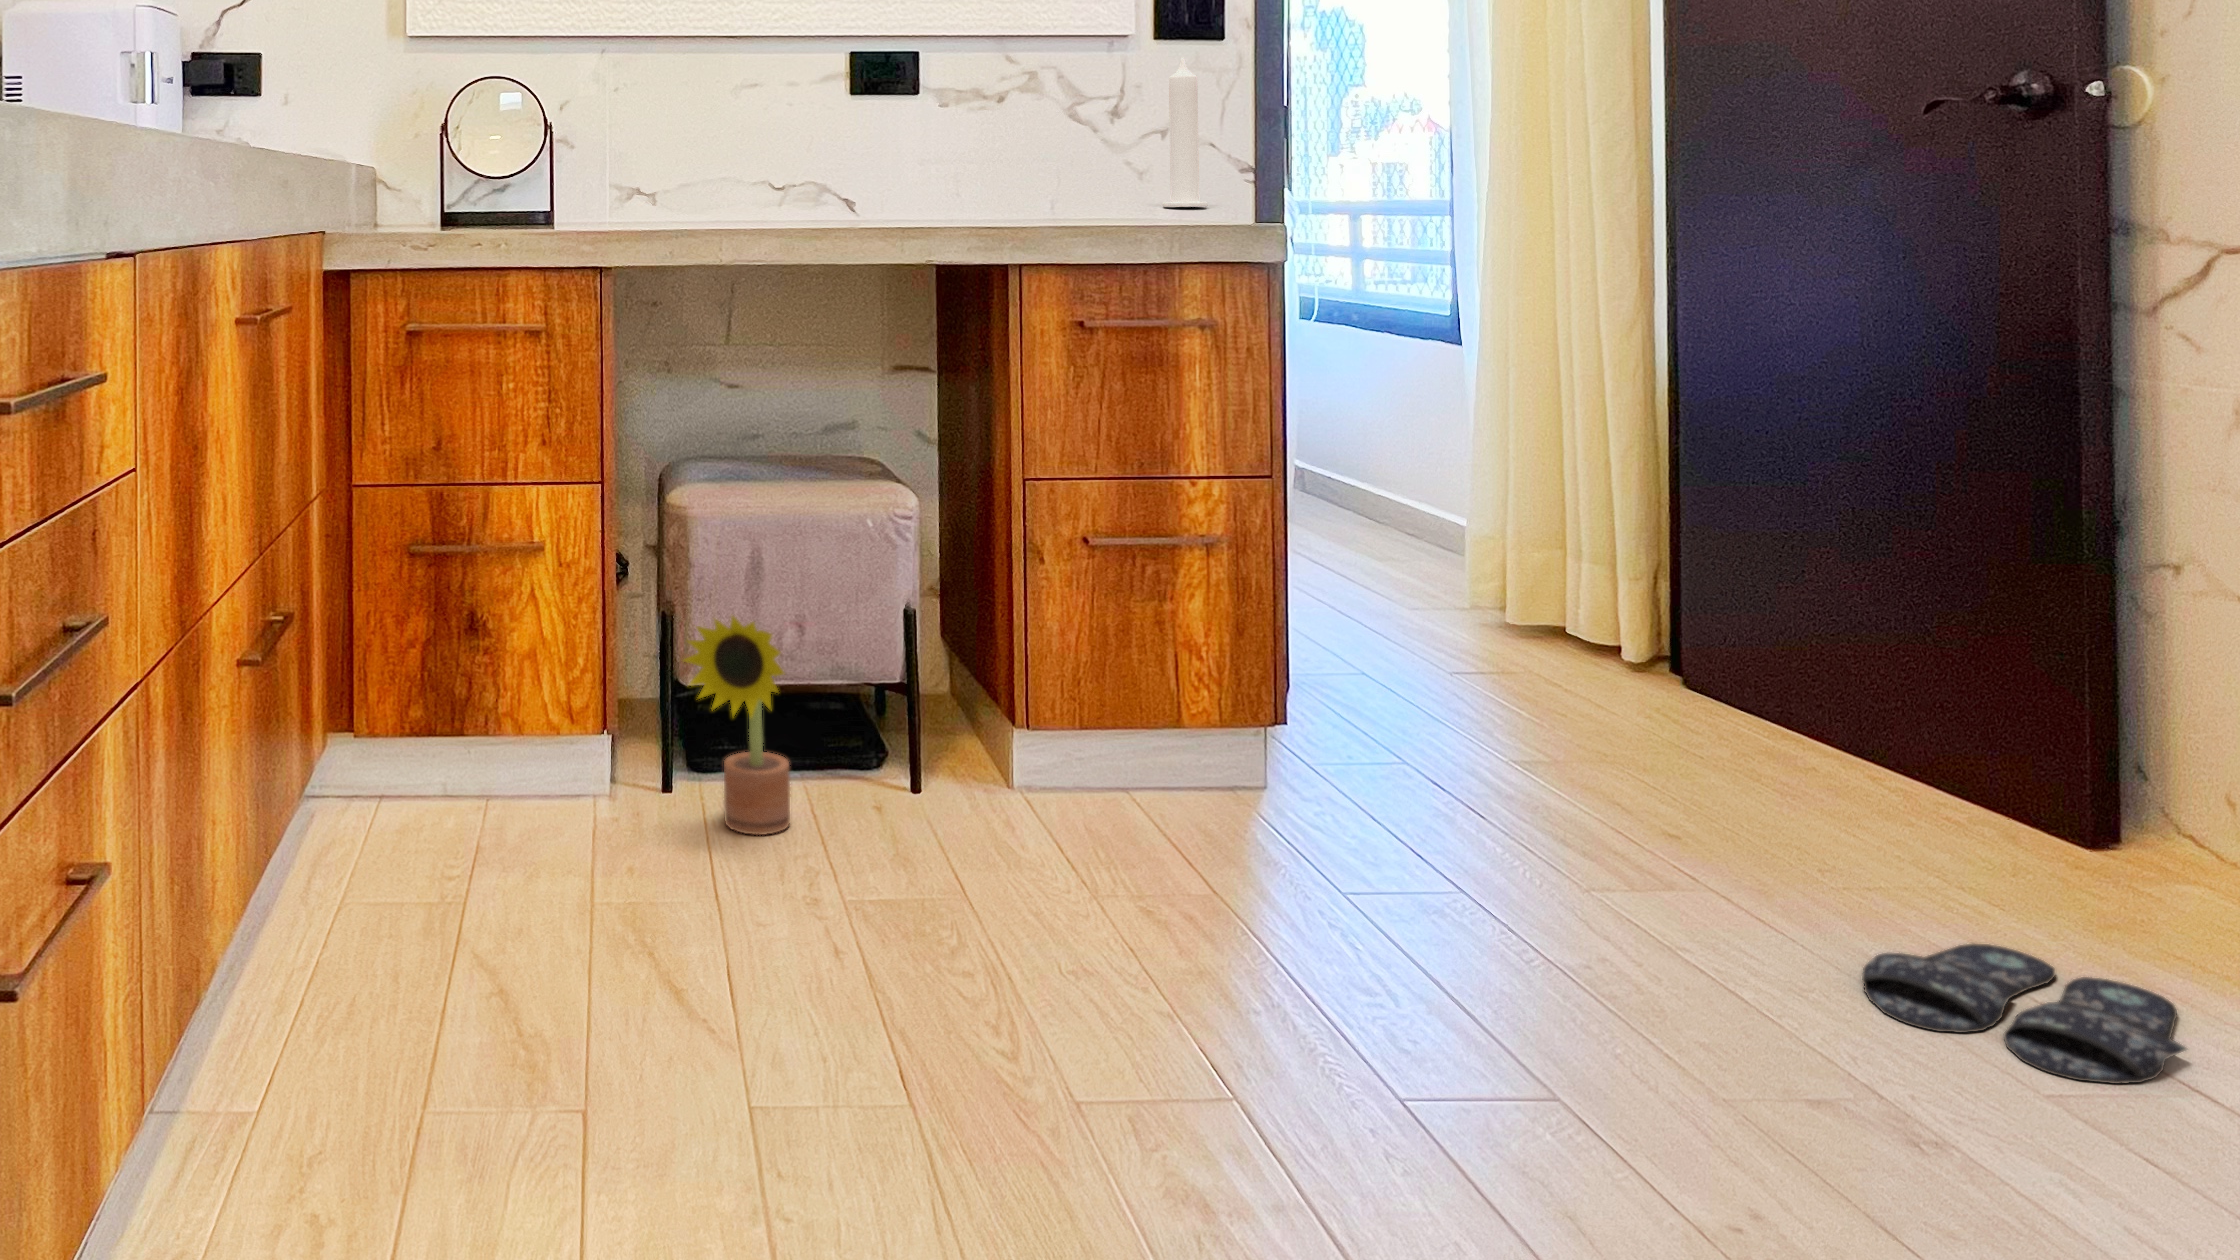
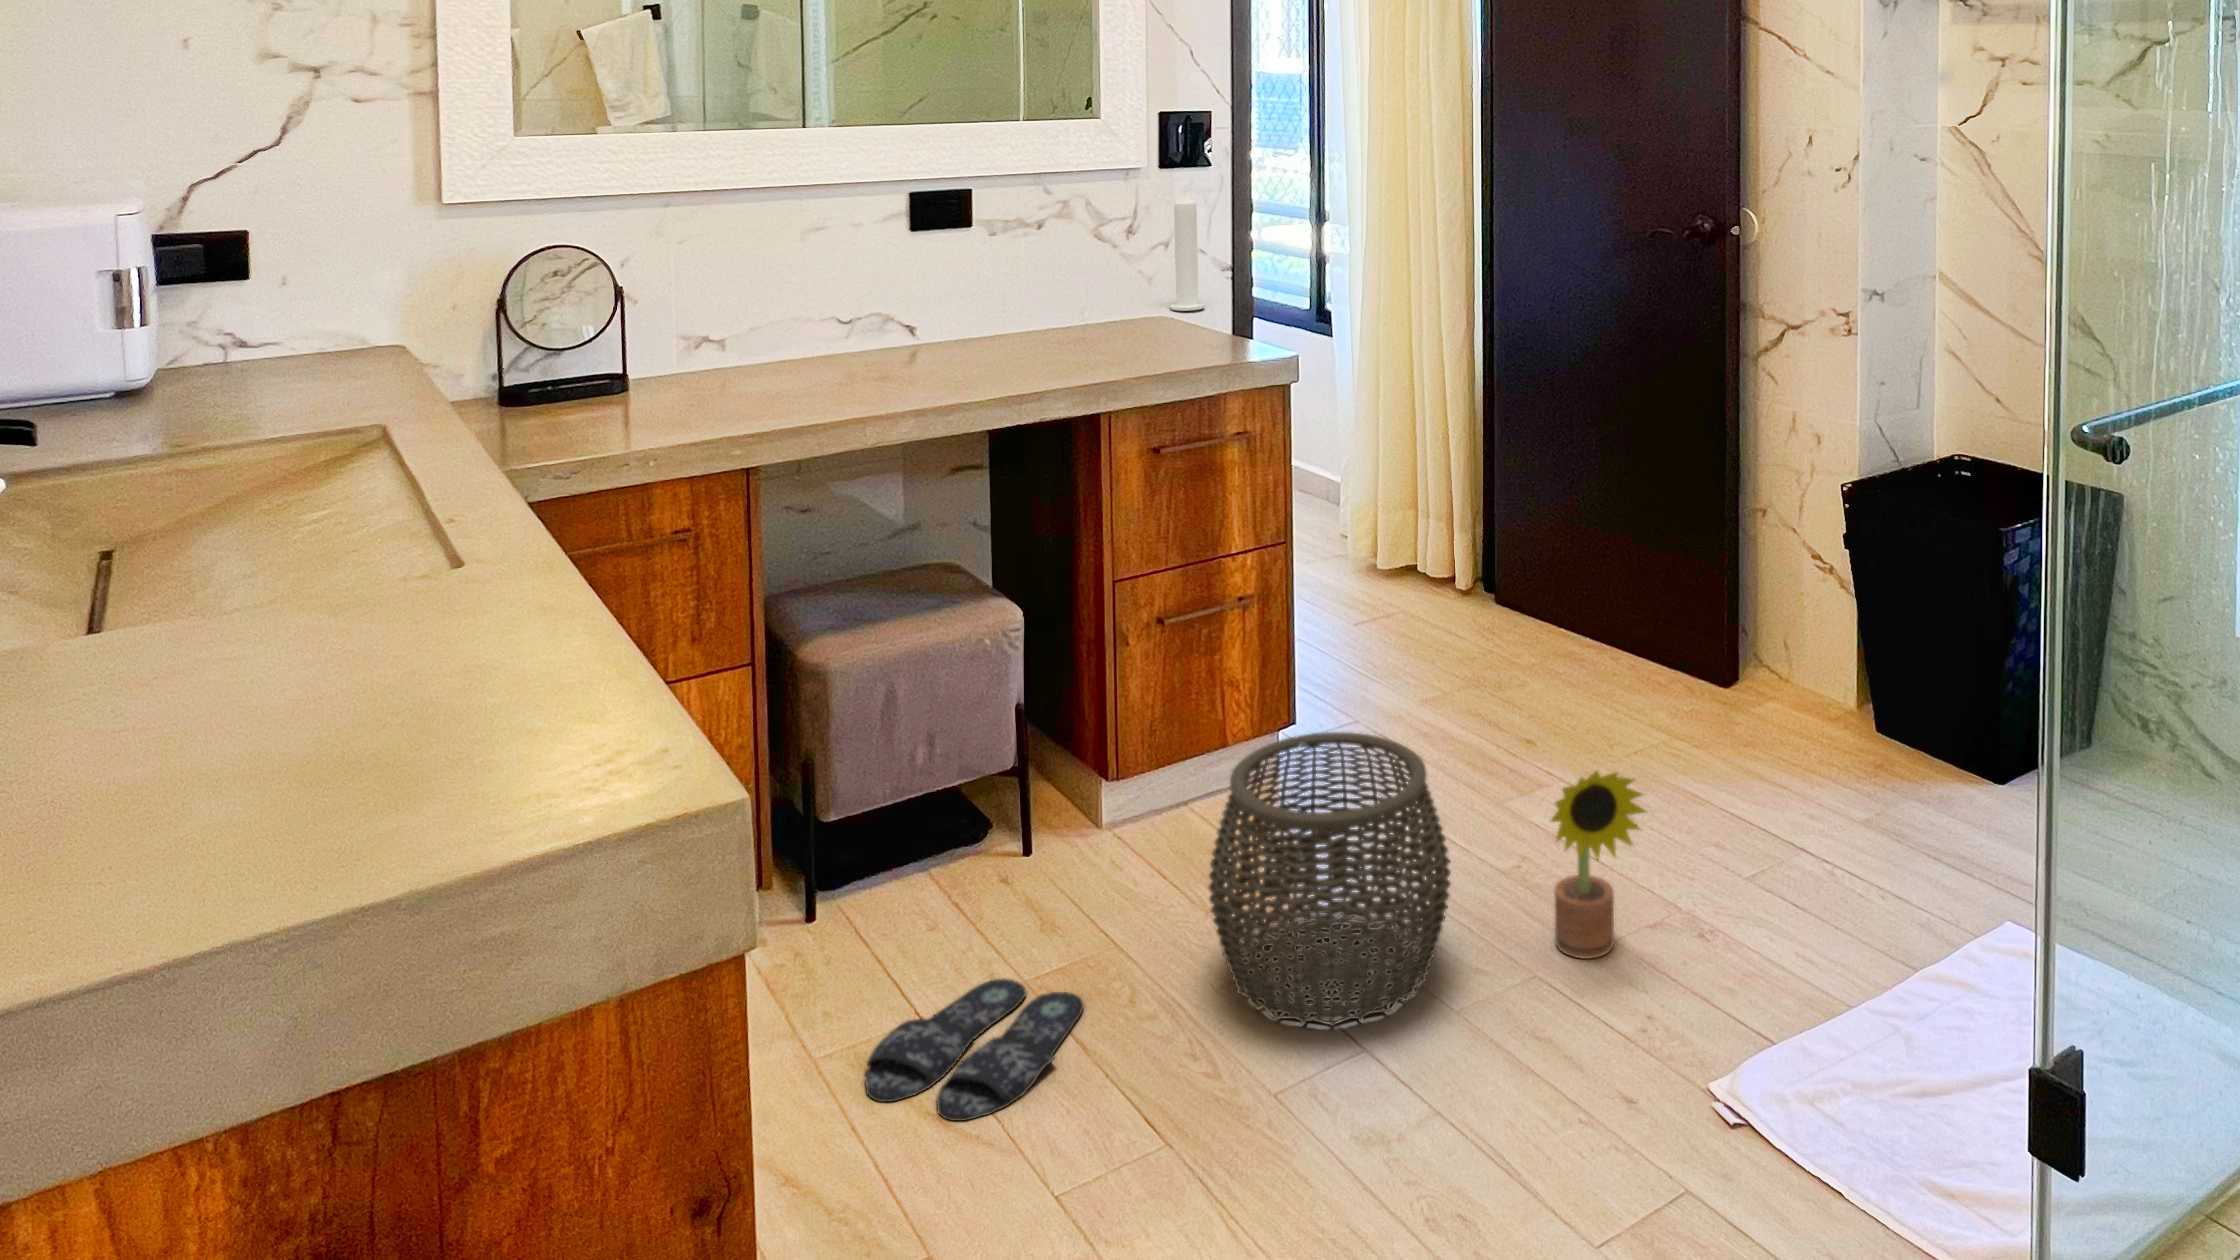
decorative plant: present [684,616,790,835] -> present [1549,771,1646,959]
woven basket: none [1061,672,1419,1060] -> present [1209,732,1451,1026]
slippers: present [1862,944,2186,1084] -> present [865,979,1084,1121]

